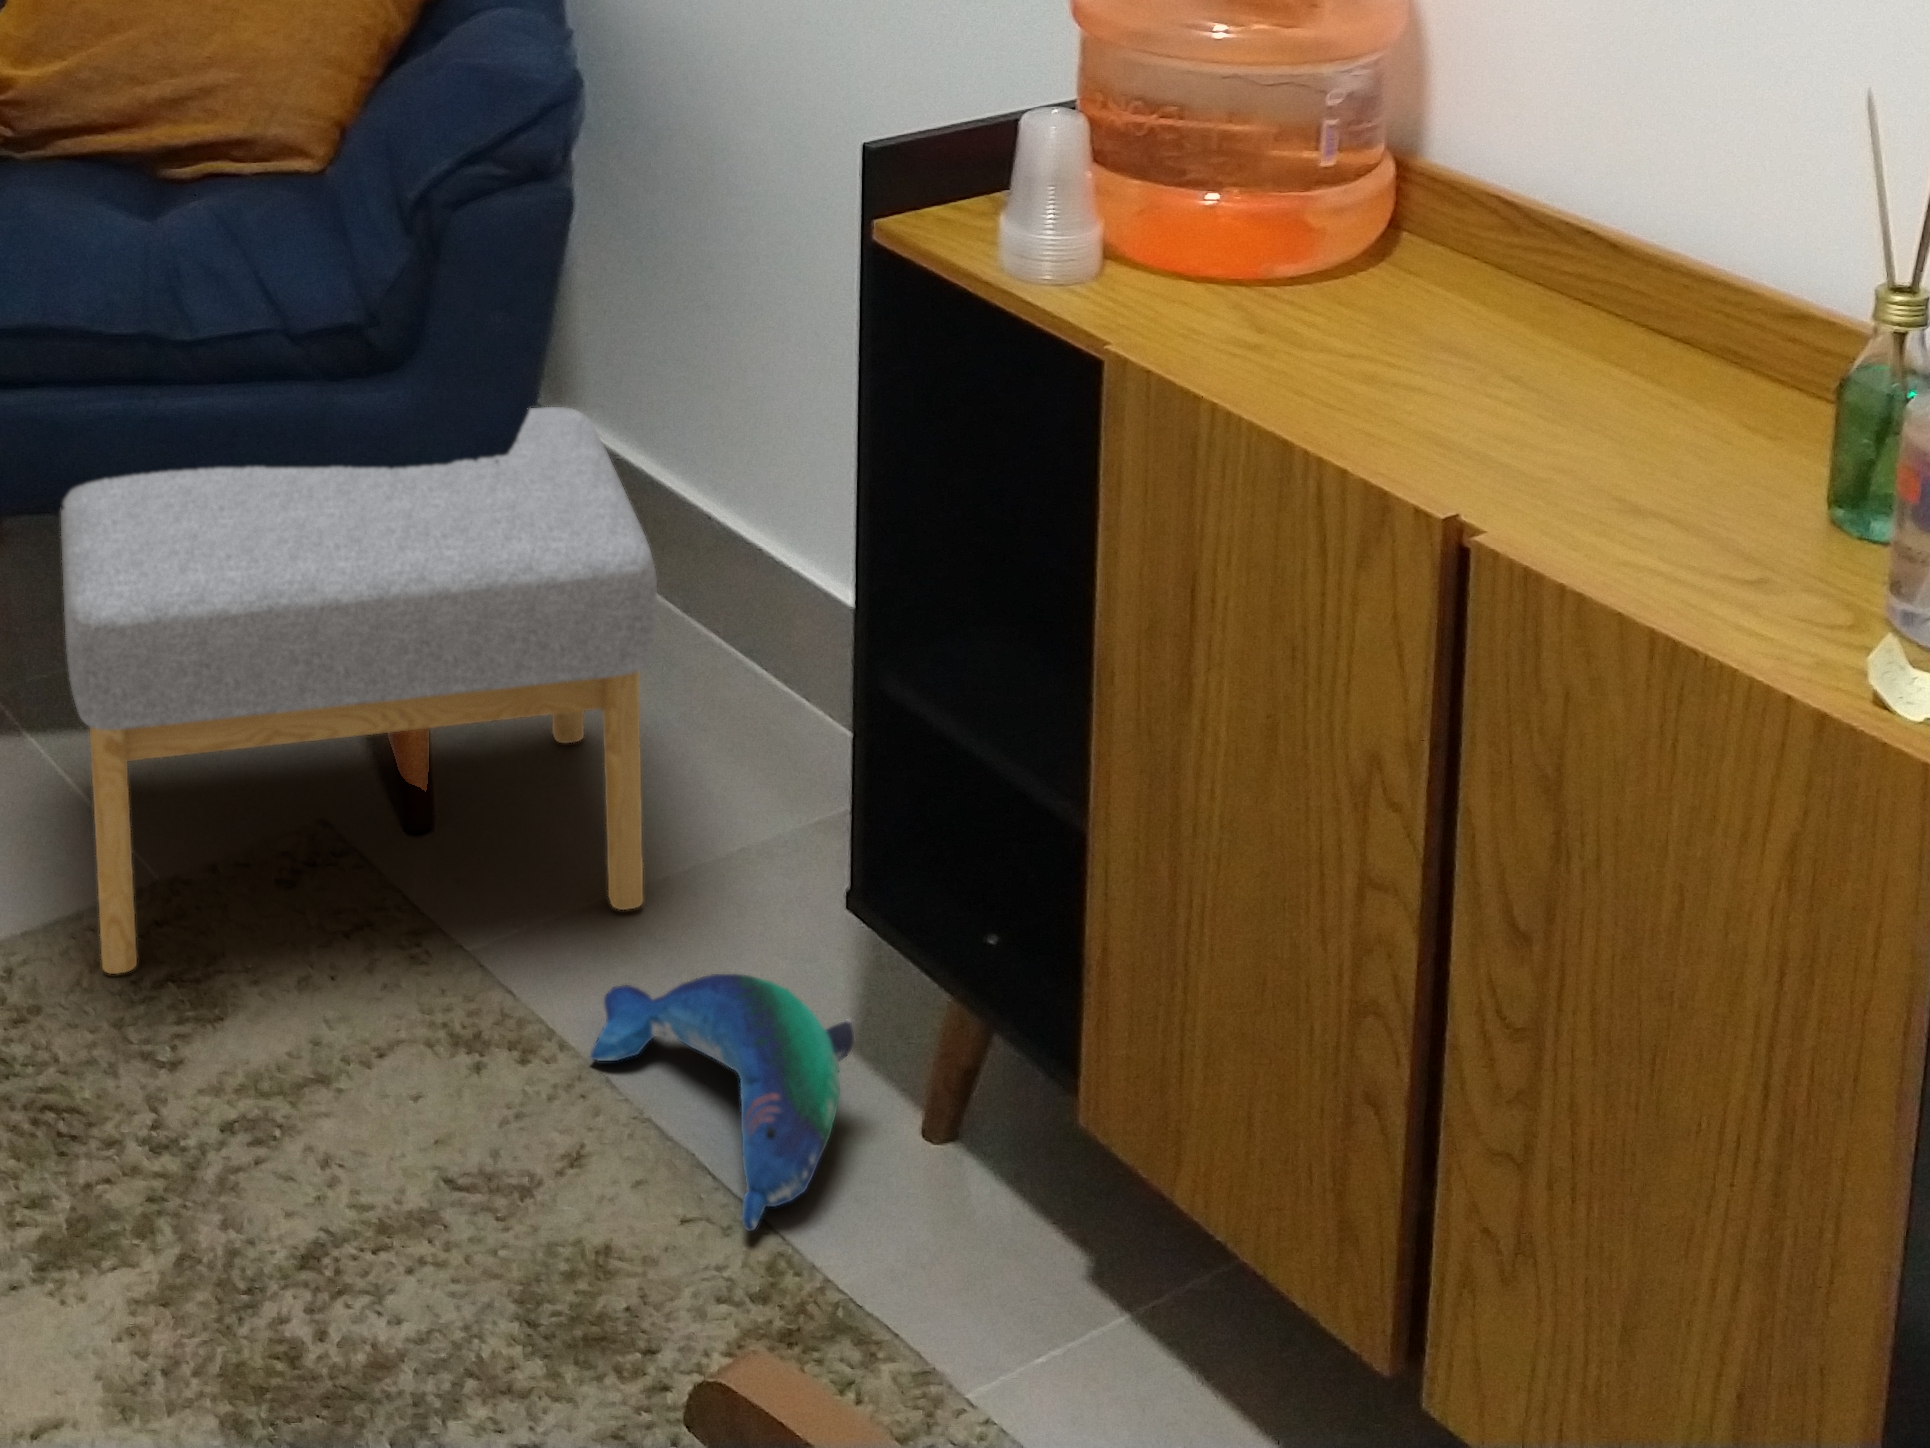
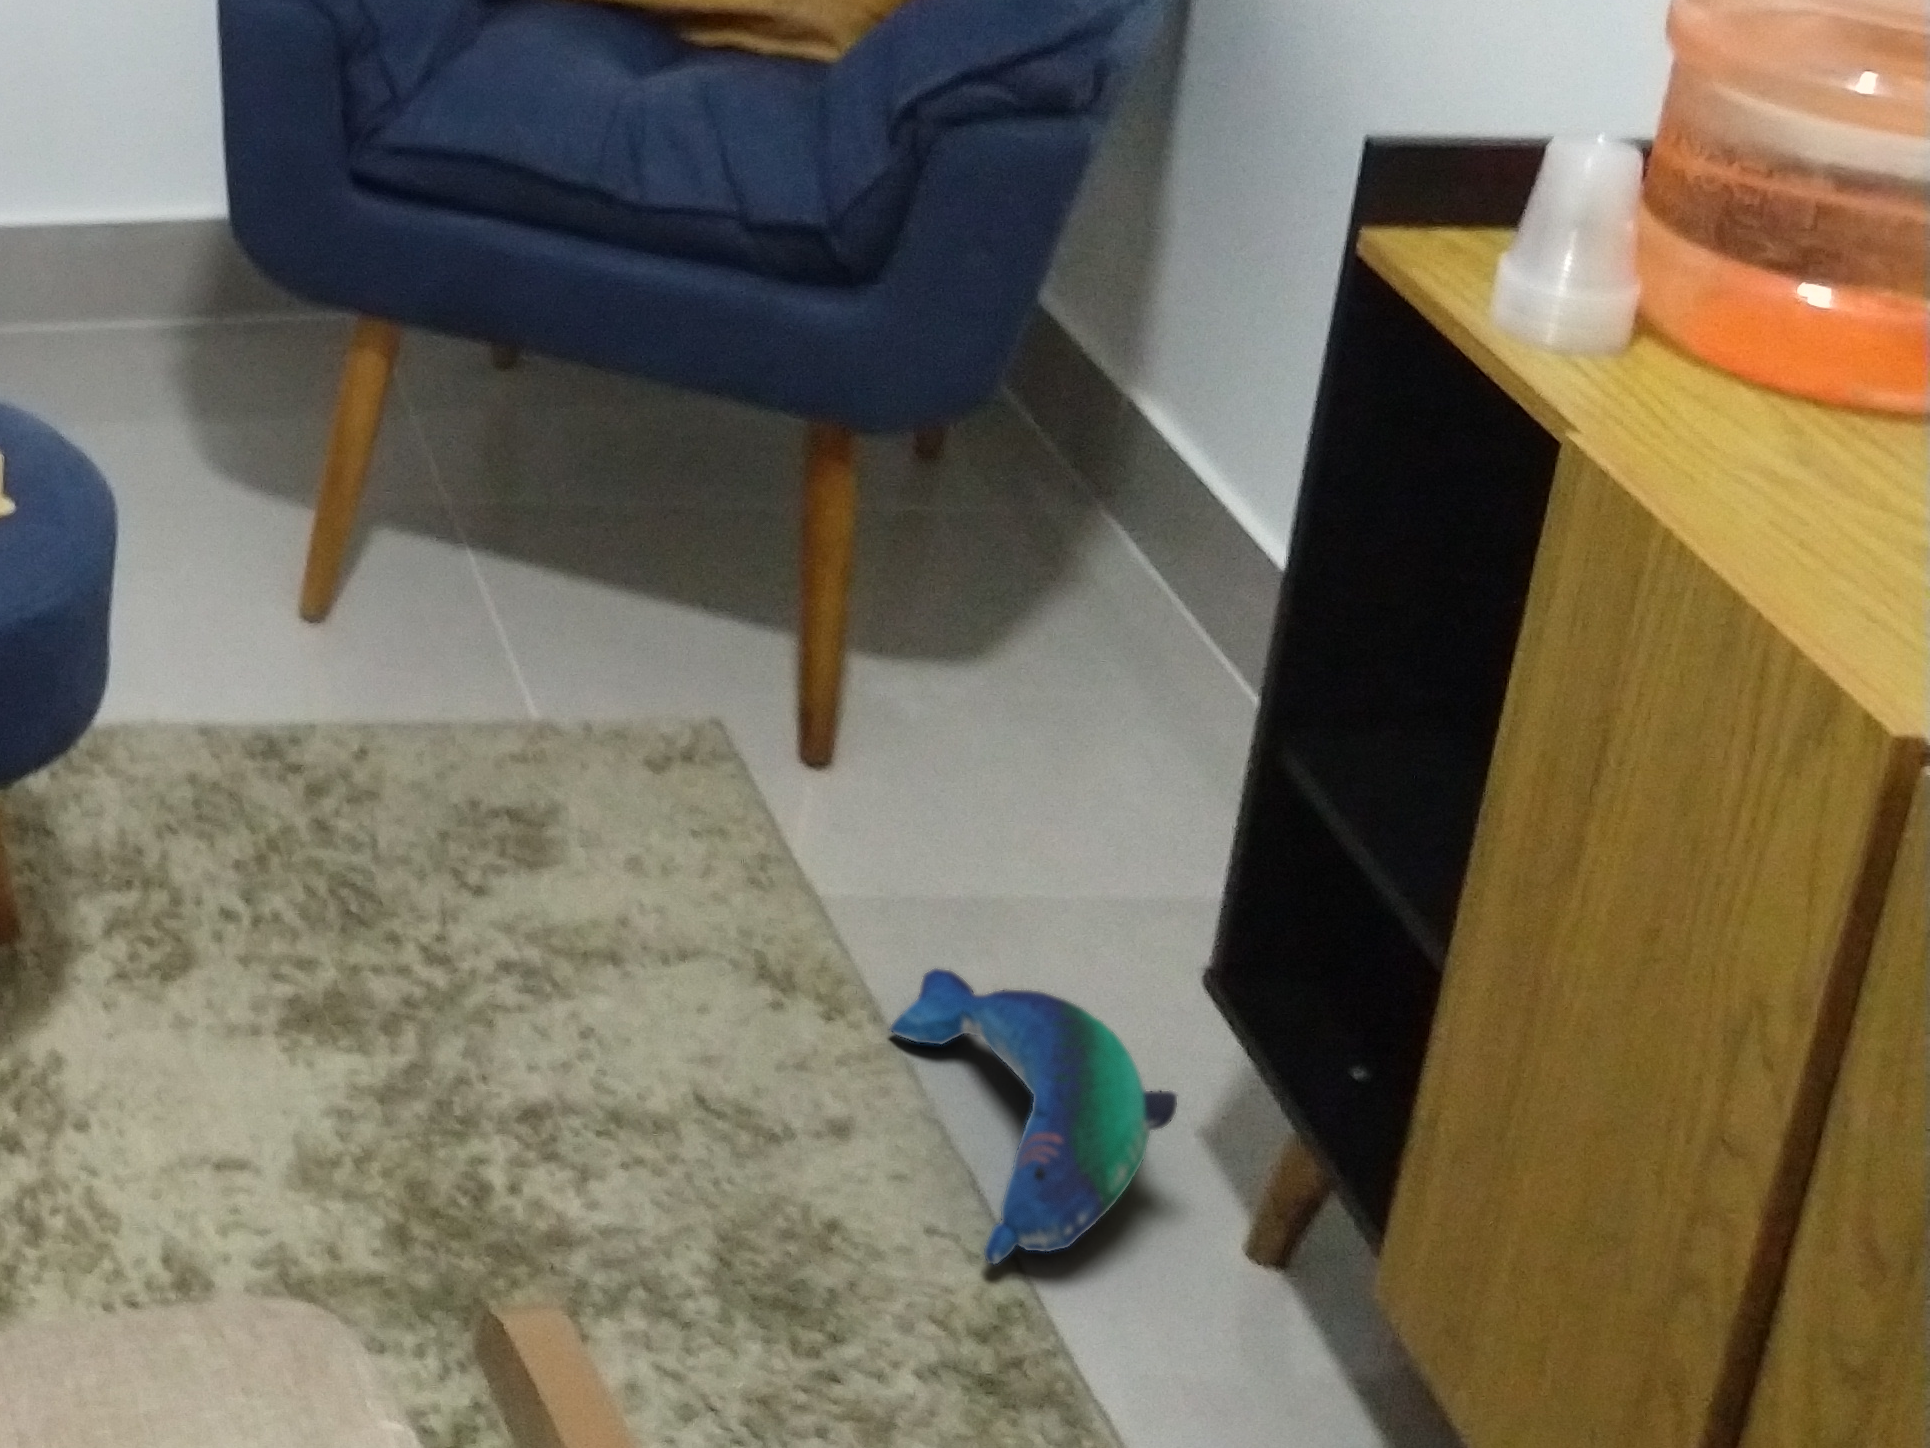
footstool: present [61,407,657,974] -> none [445,287,1088,899]

